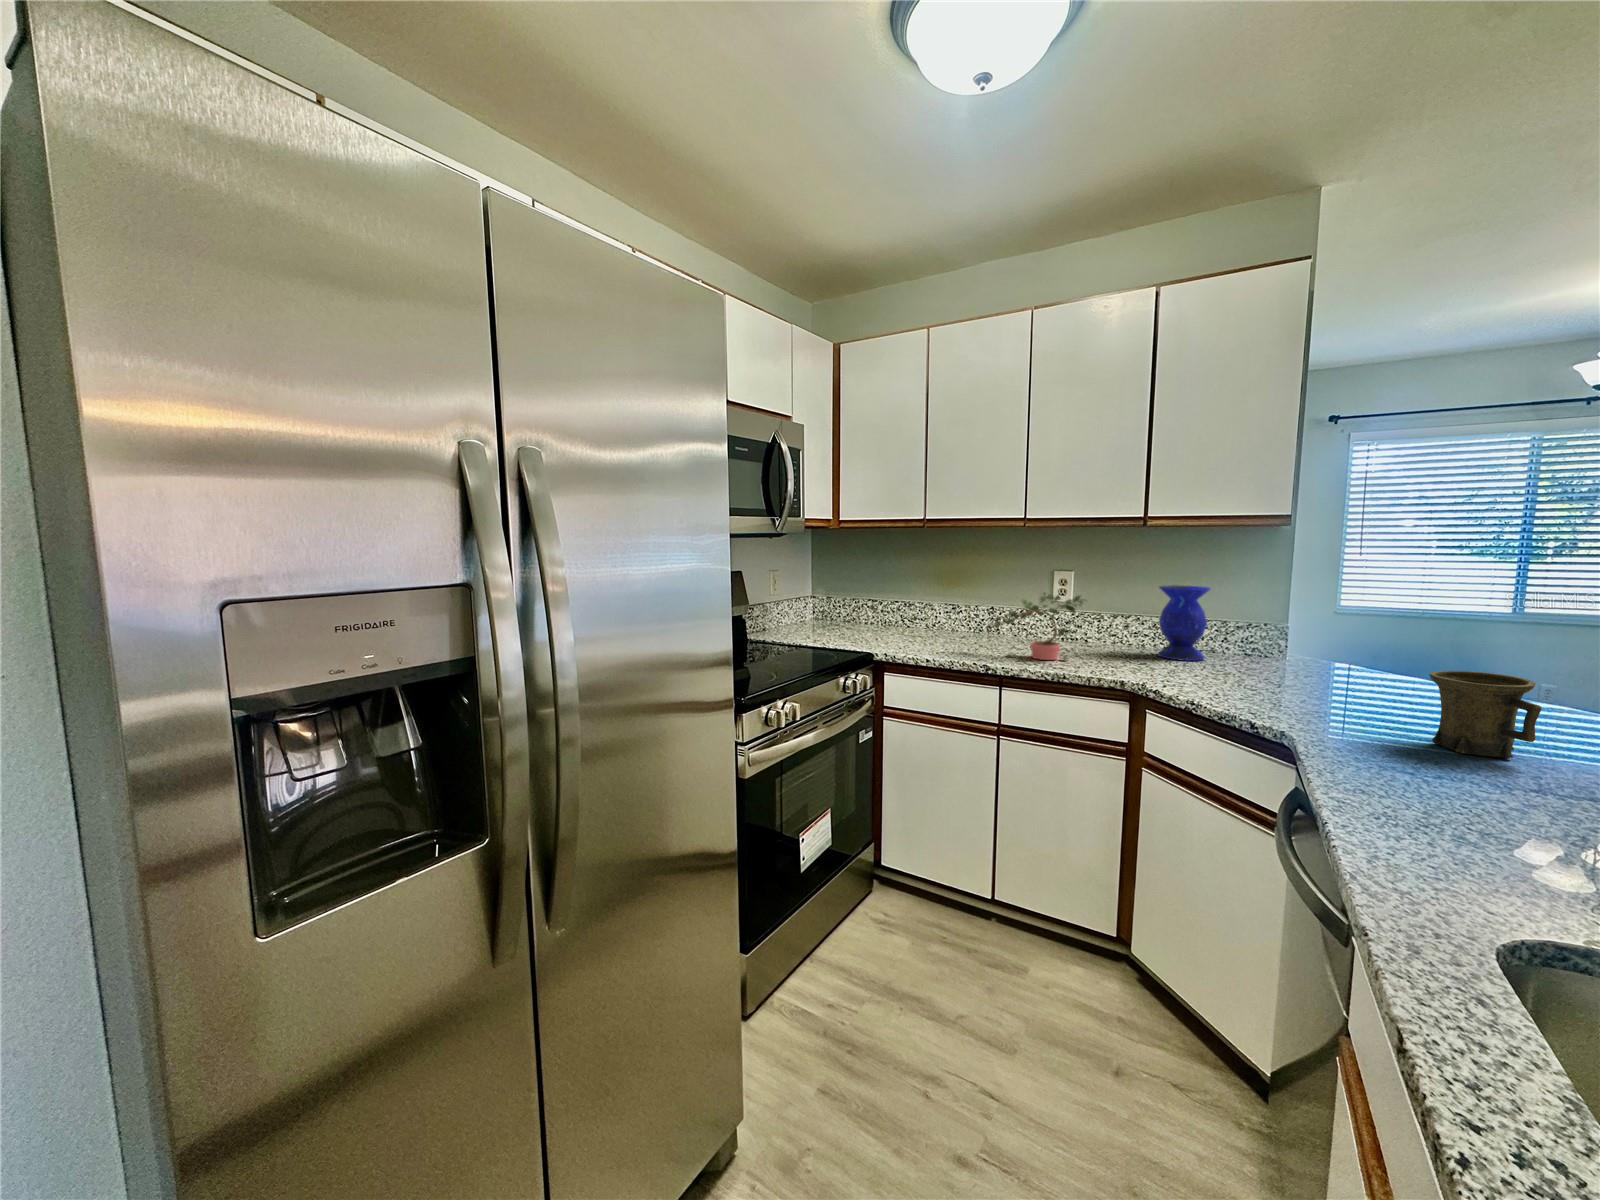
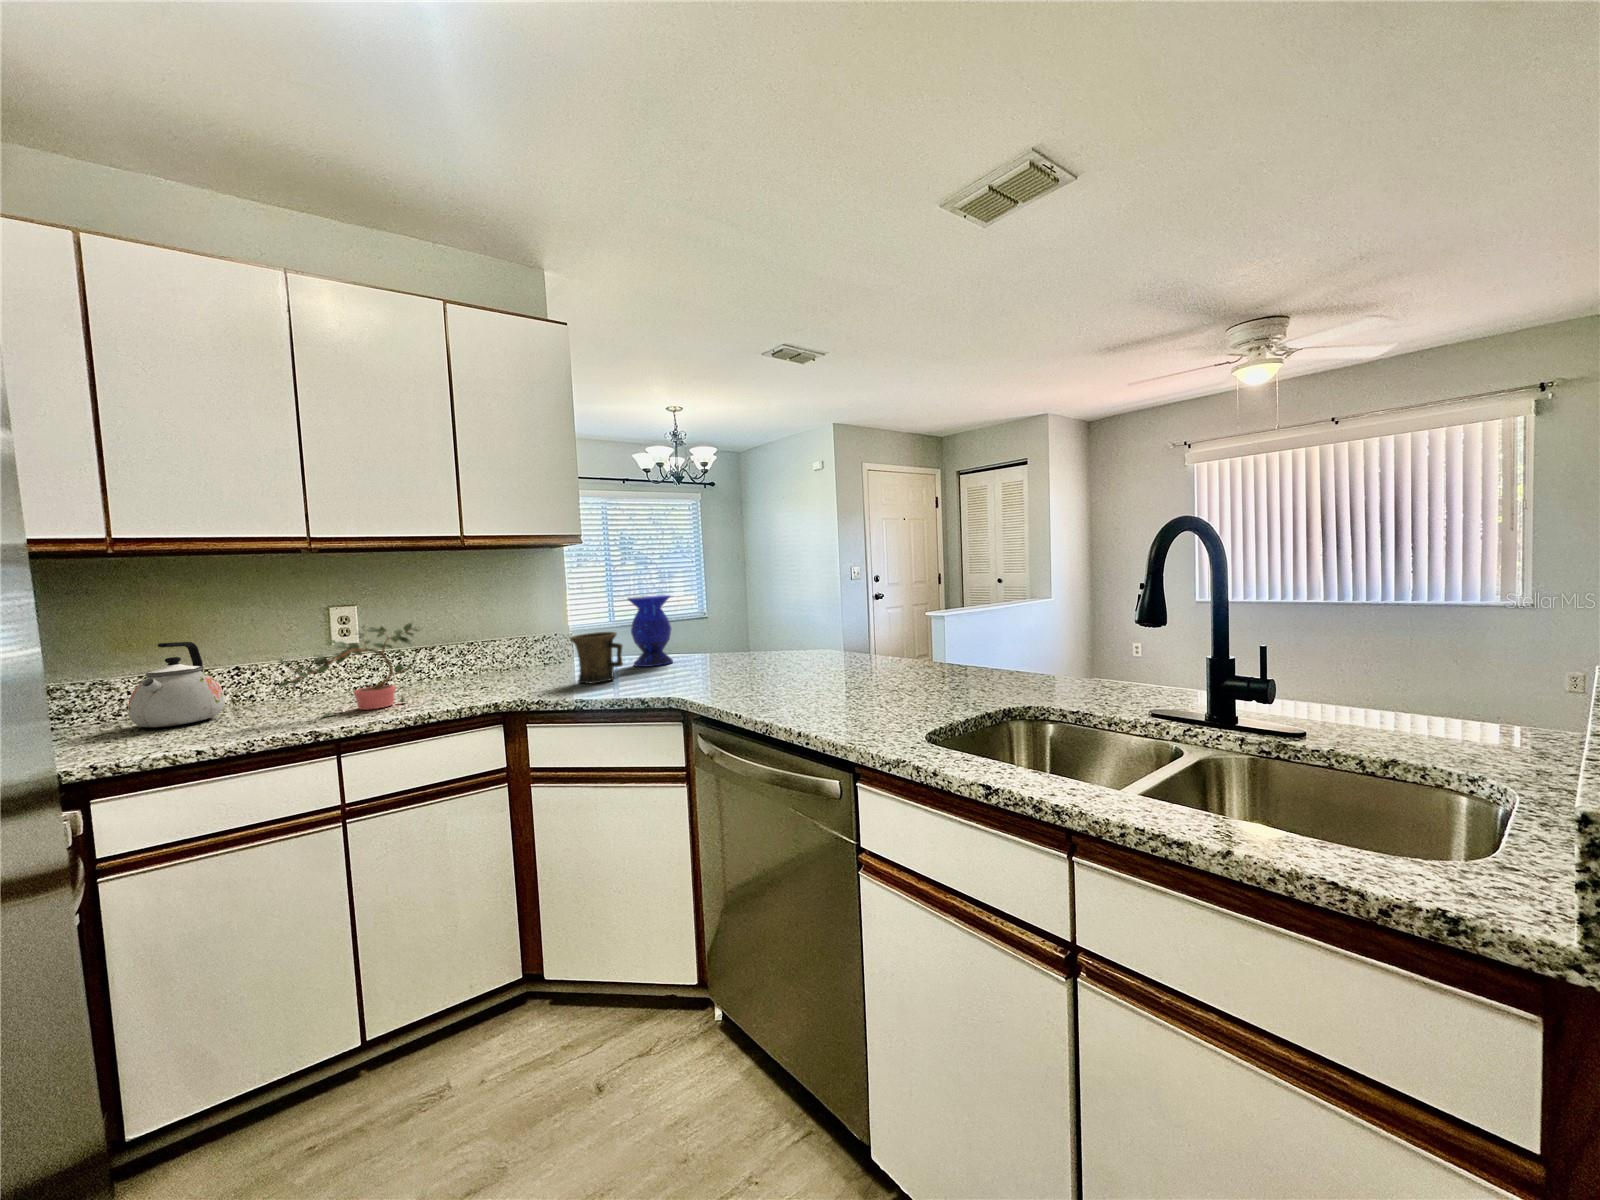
vase: present [1158,585,1210,661] -> present [628,595,673,667]
kettle: none [927,587,973,640] -> present [128,642,225,727]
mug: present [1429,671,1541,758] -> present [570,632,623,683]

